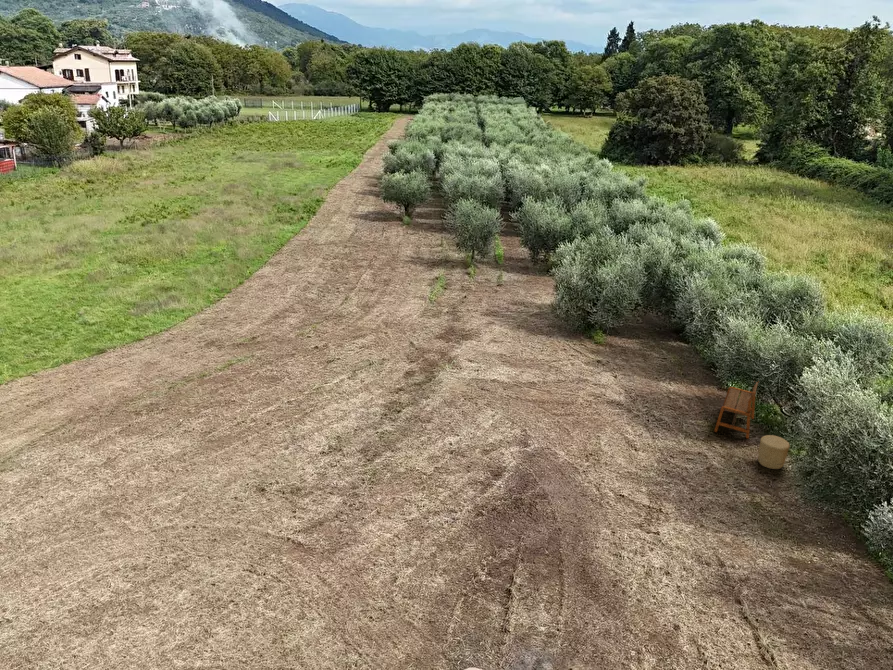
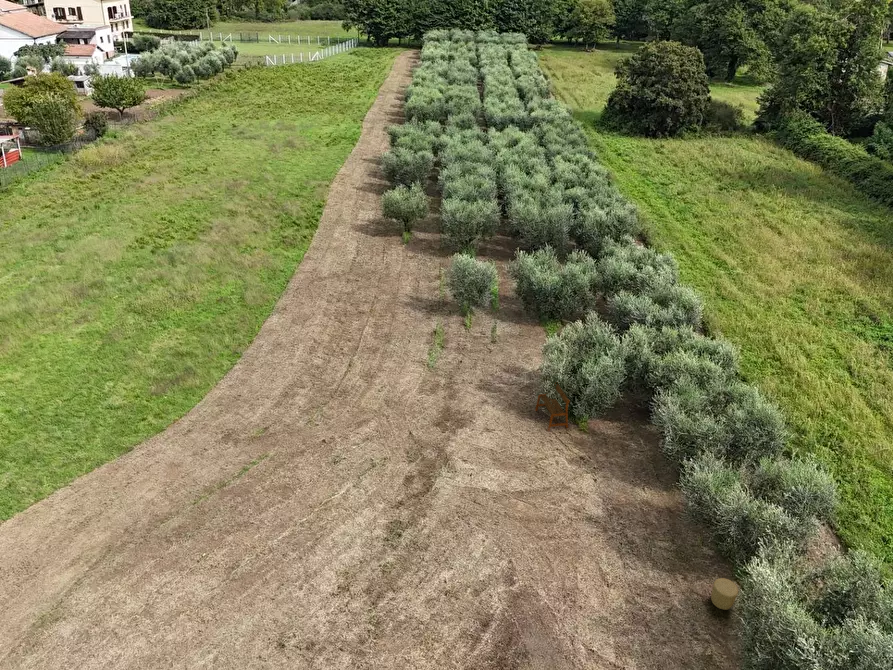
bench: present [715,381,758,438] -> present [535,384,570,431]

